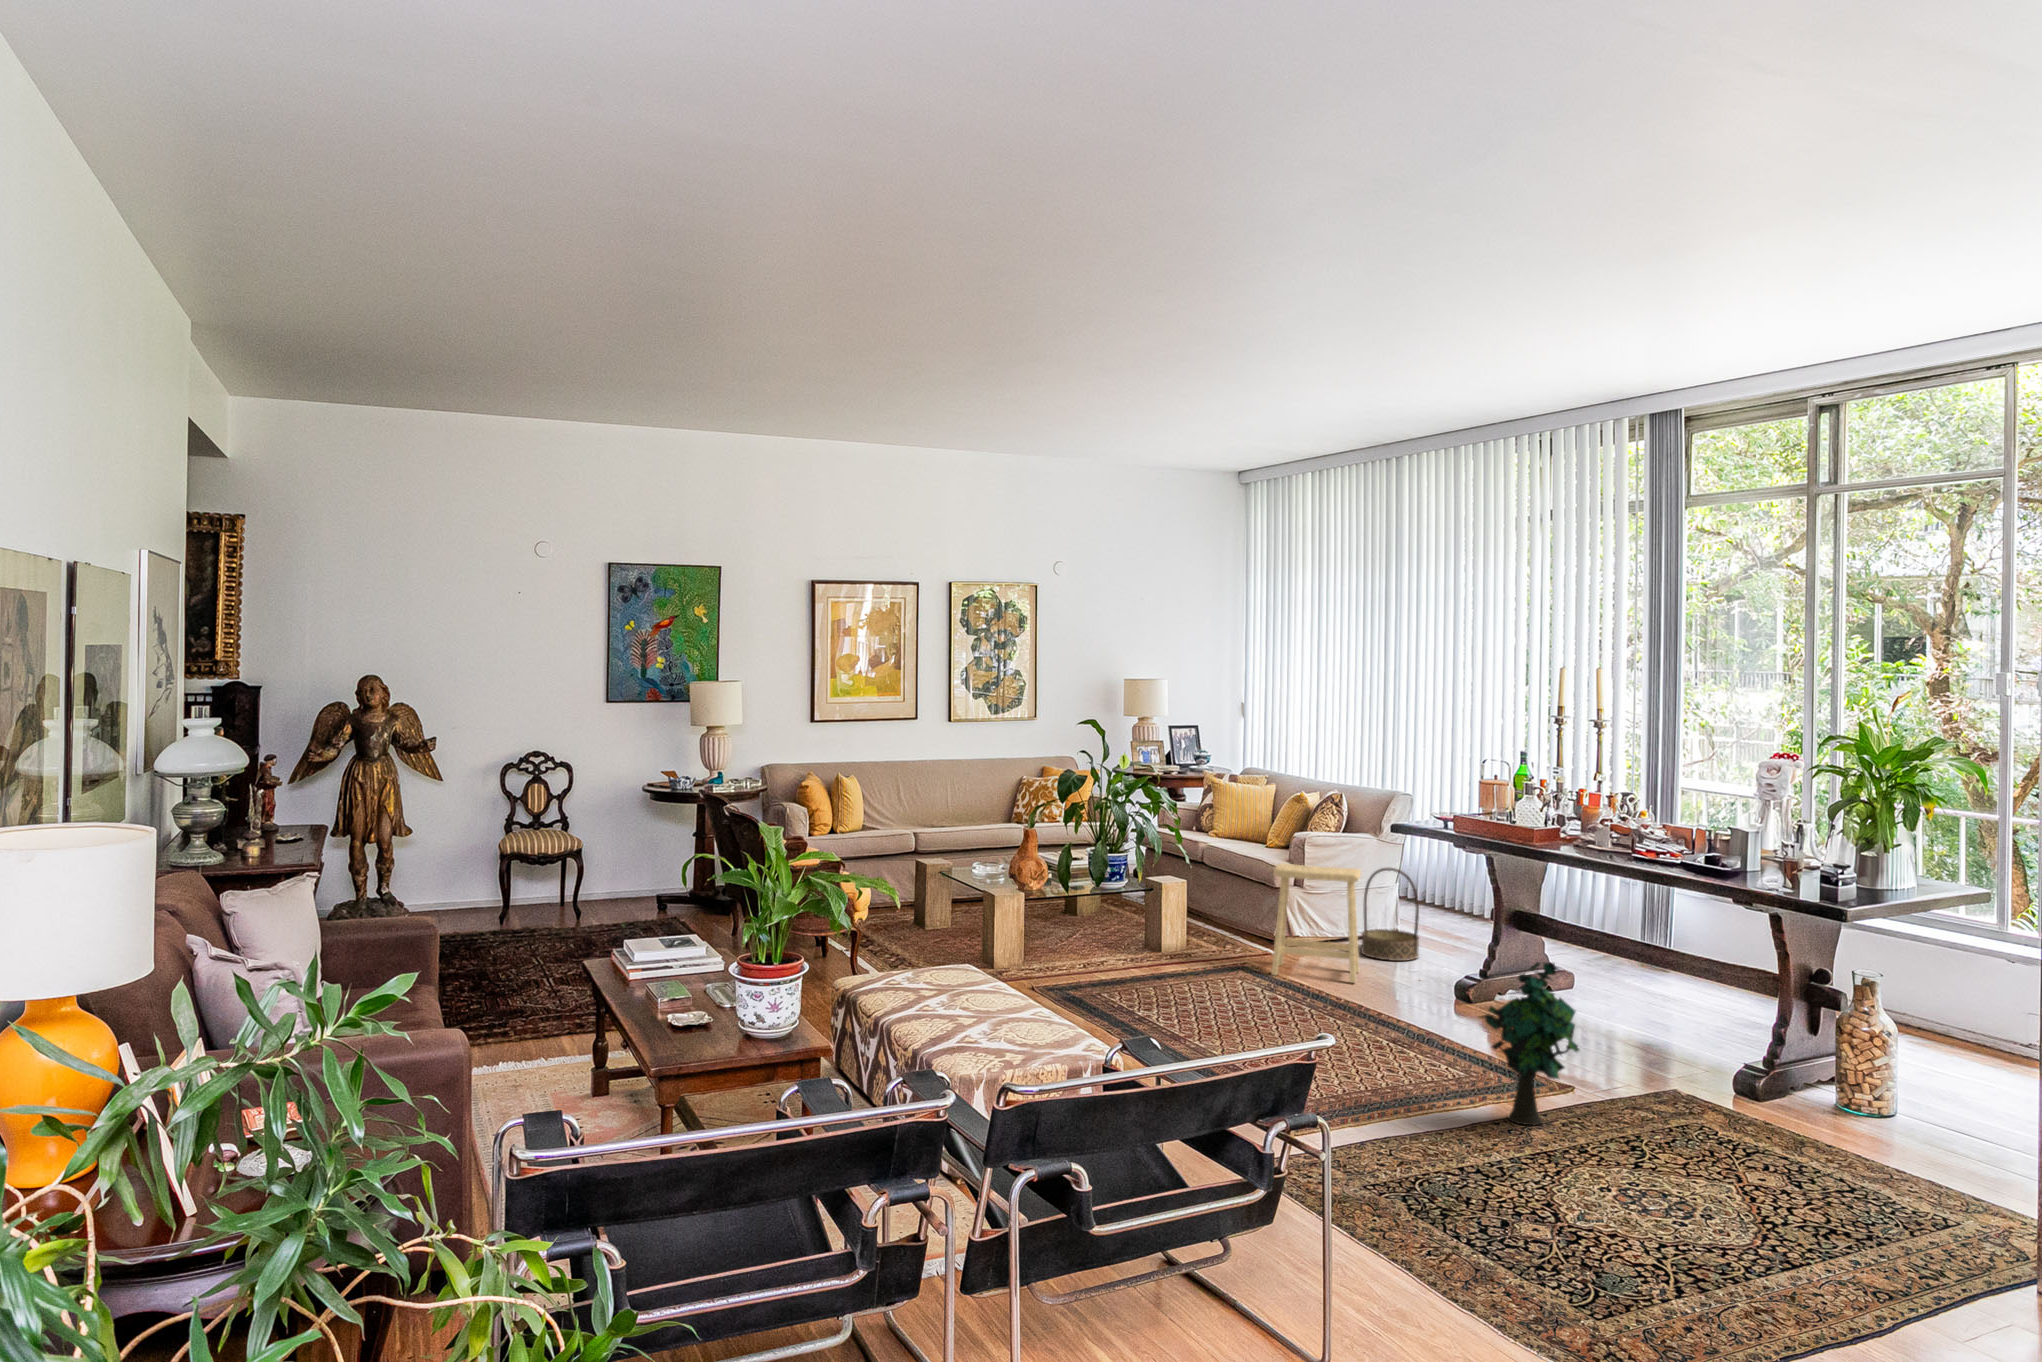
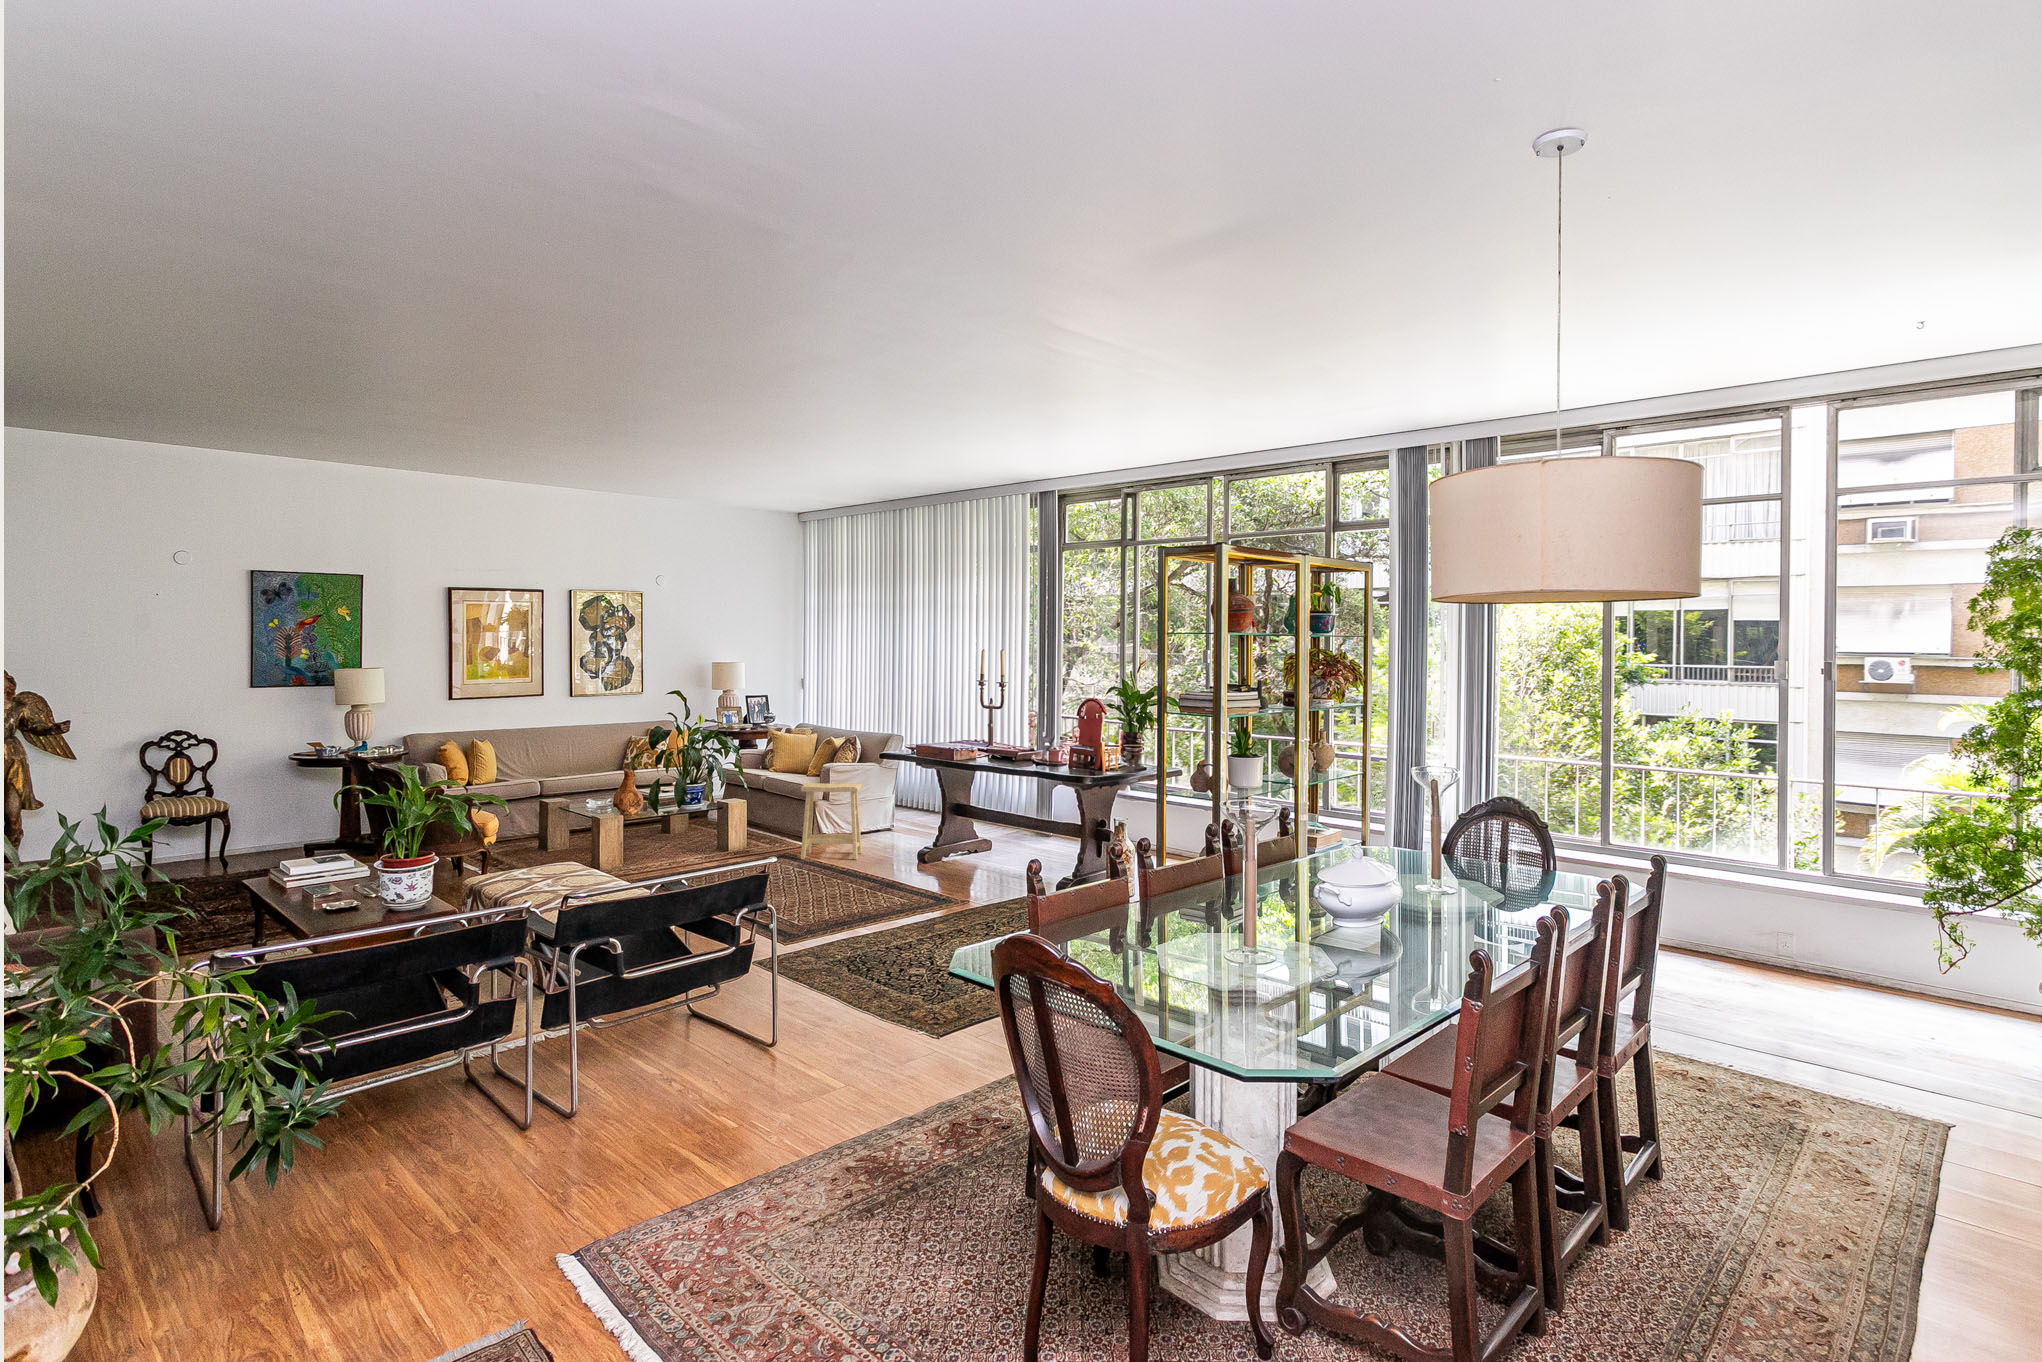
basket: present [1361,868,1419,961] -> none [867,782,904,844]
decorative plant: present [1480,962,1579,1125] -> none [908,823,967,924]

